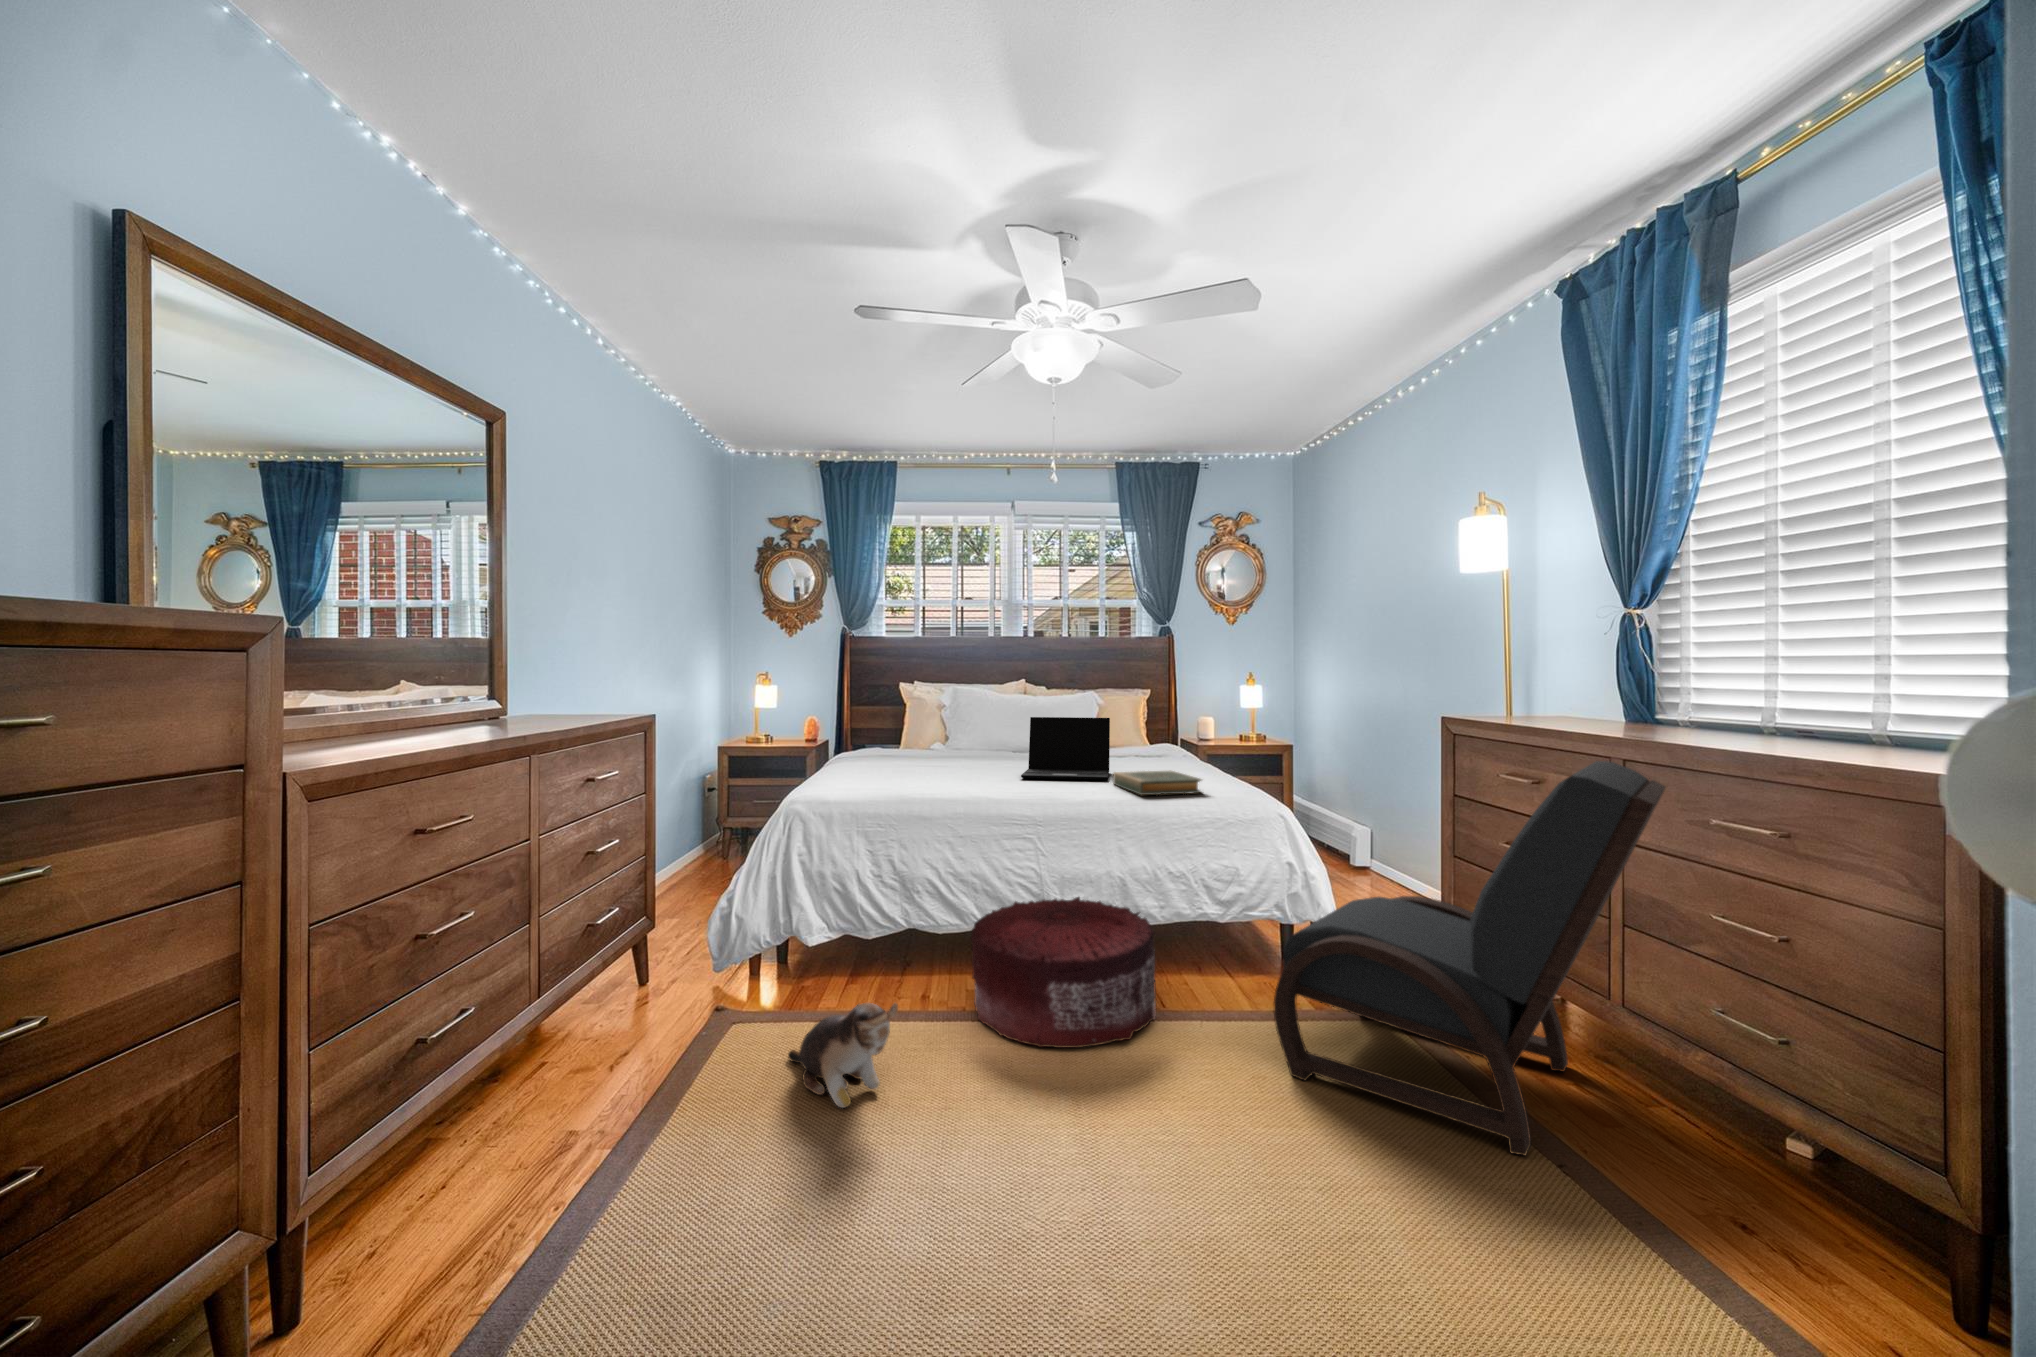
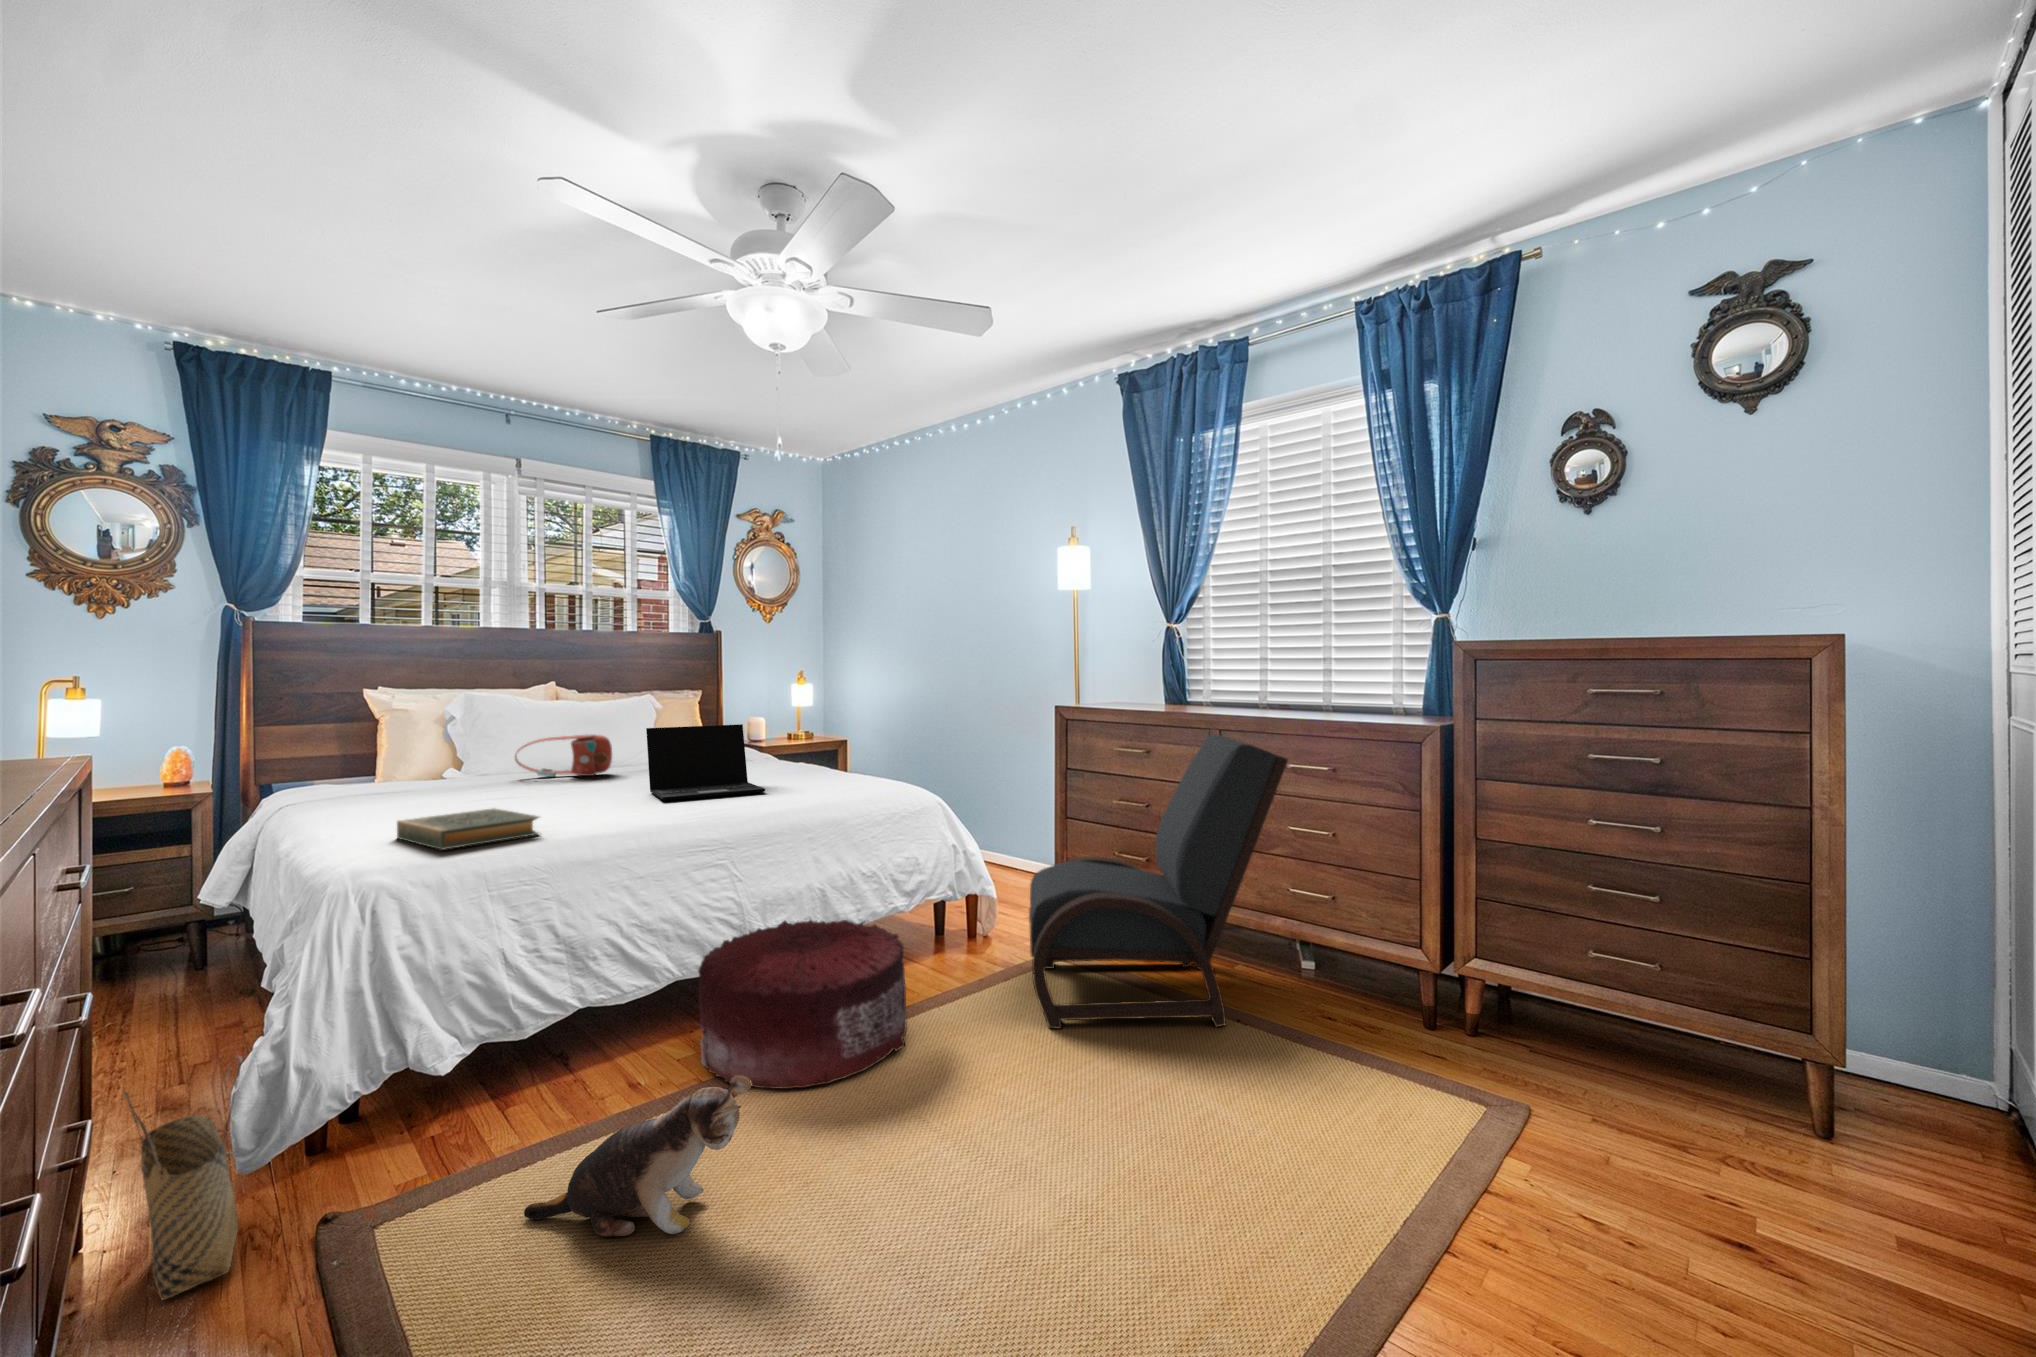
handbag: none [969,720,1035,754] -> present [515,734,612,777]
hardback book: present [1113,770,1201,795] -> present [397,808,539,850]
woven basket: none [633,900,692,1028] -> present [124,1056,242,1300]

